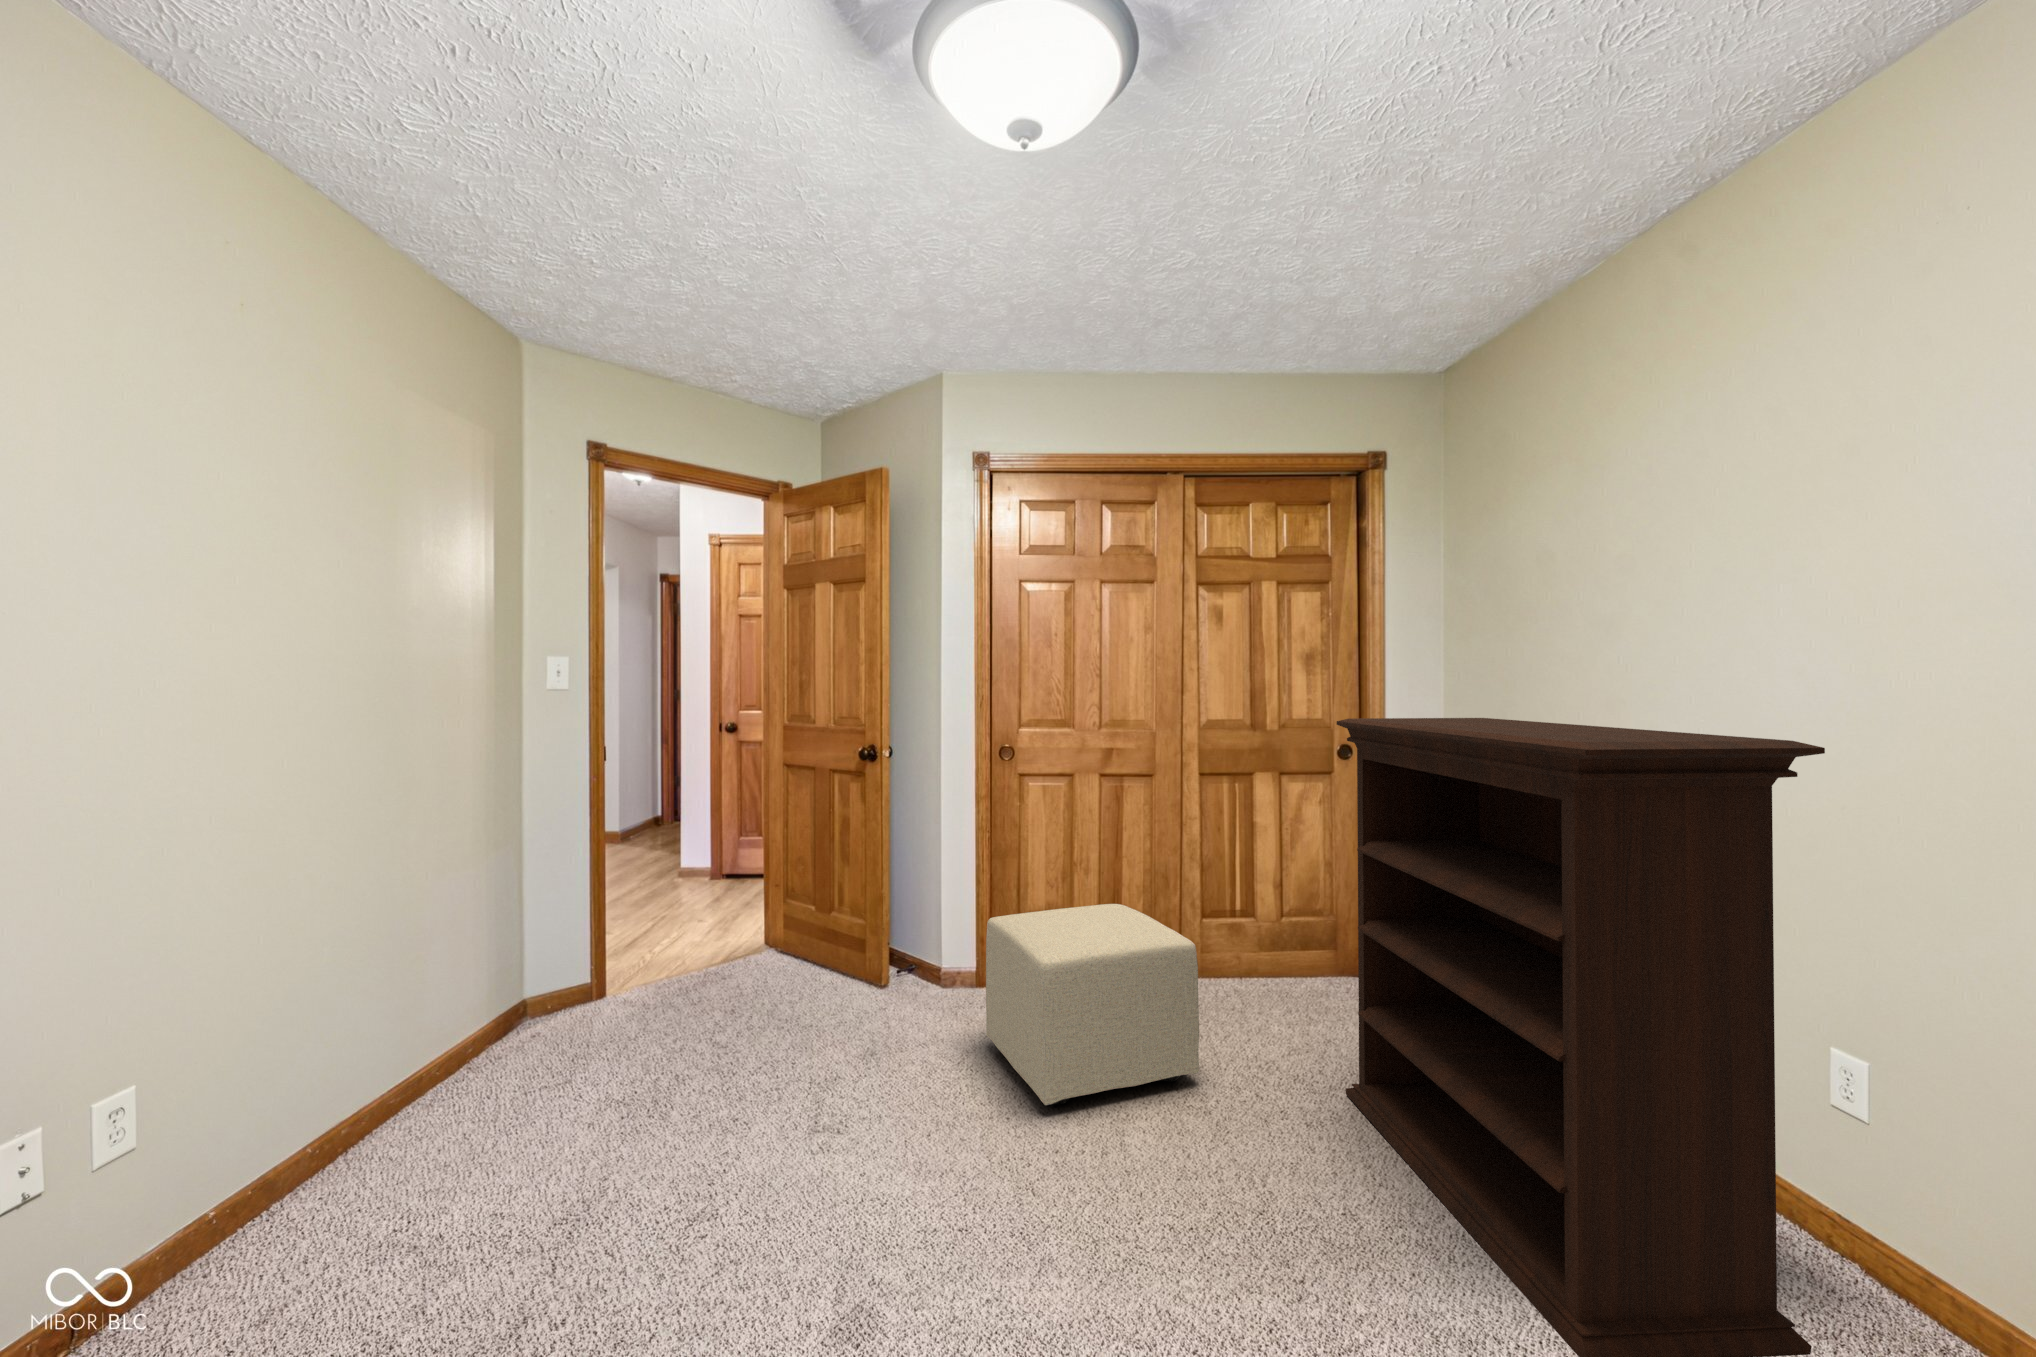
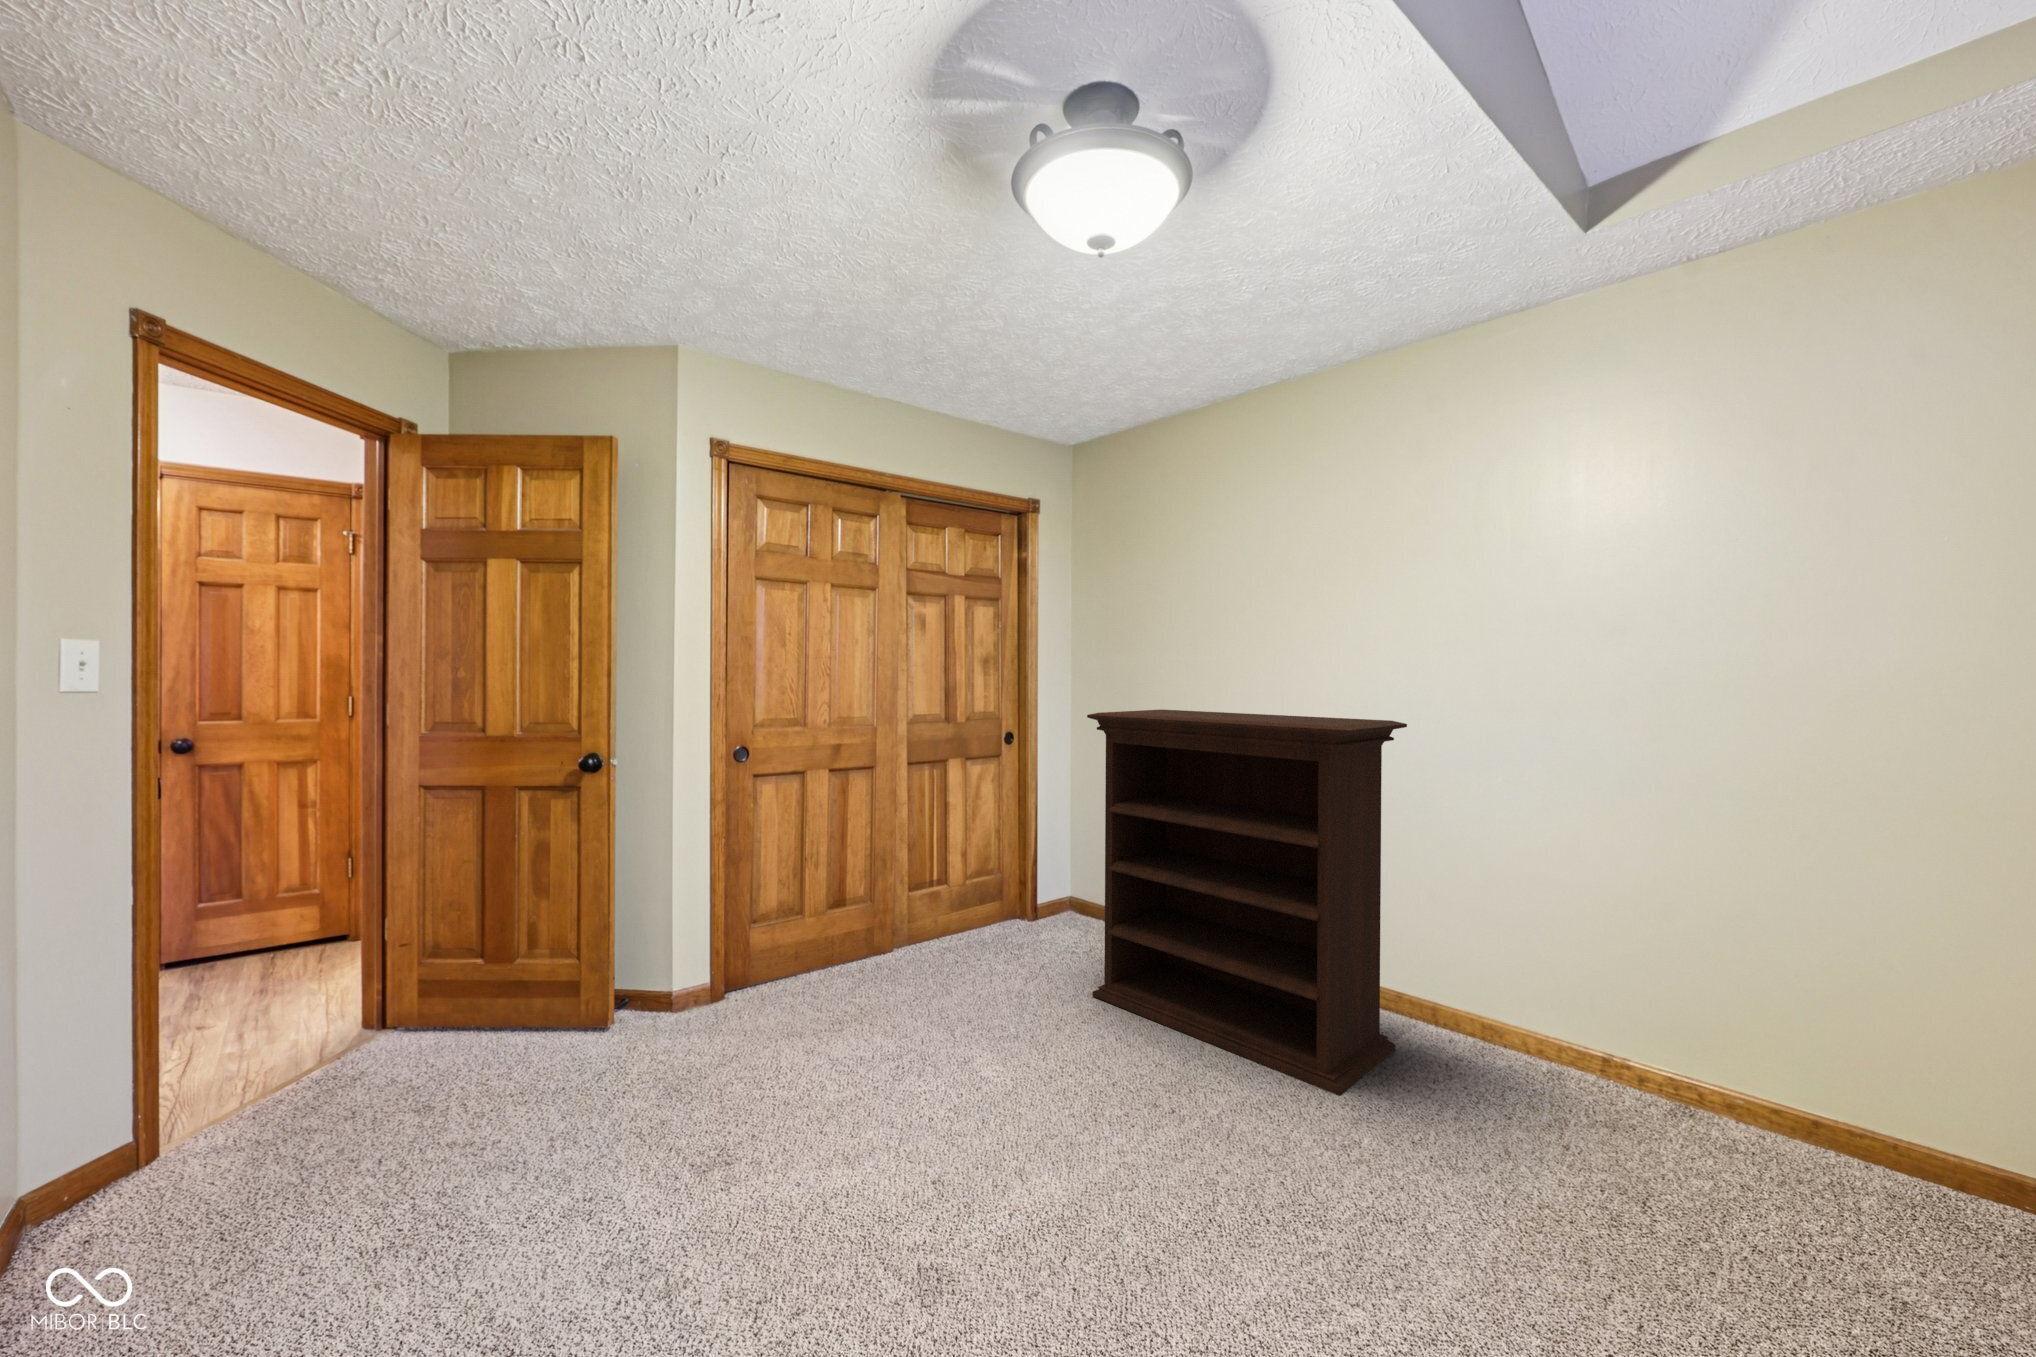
ottoman: present [986,904,1199,1105] -> none [793,887,998,1075]

